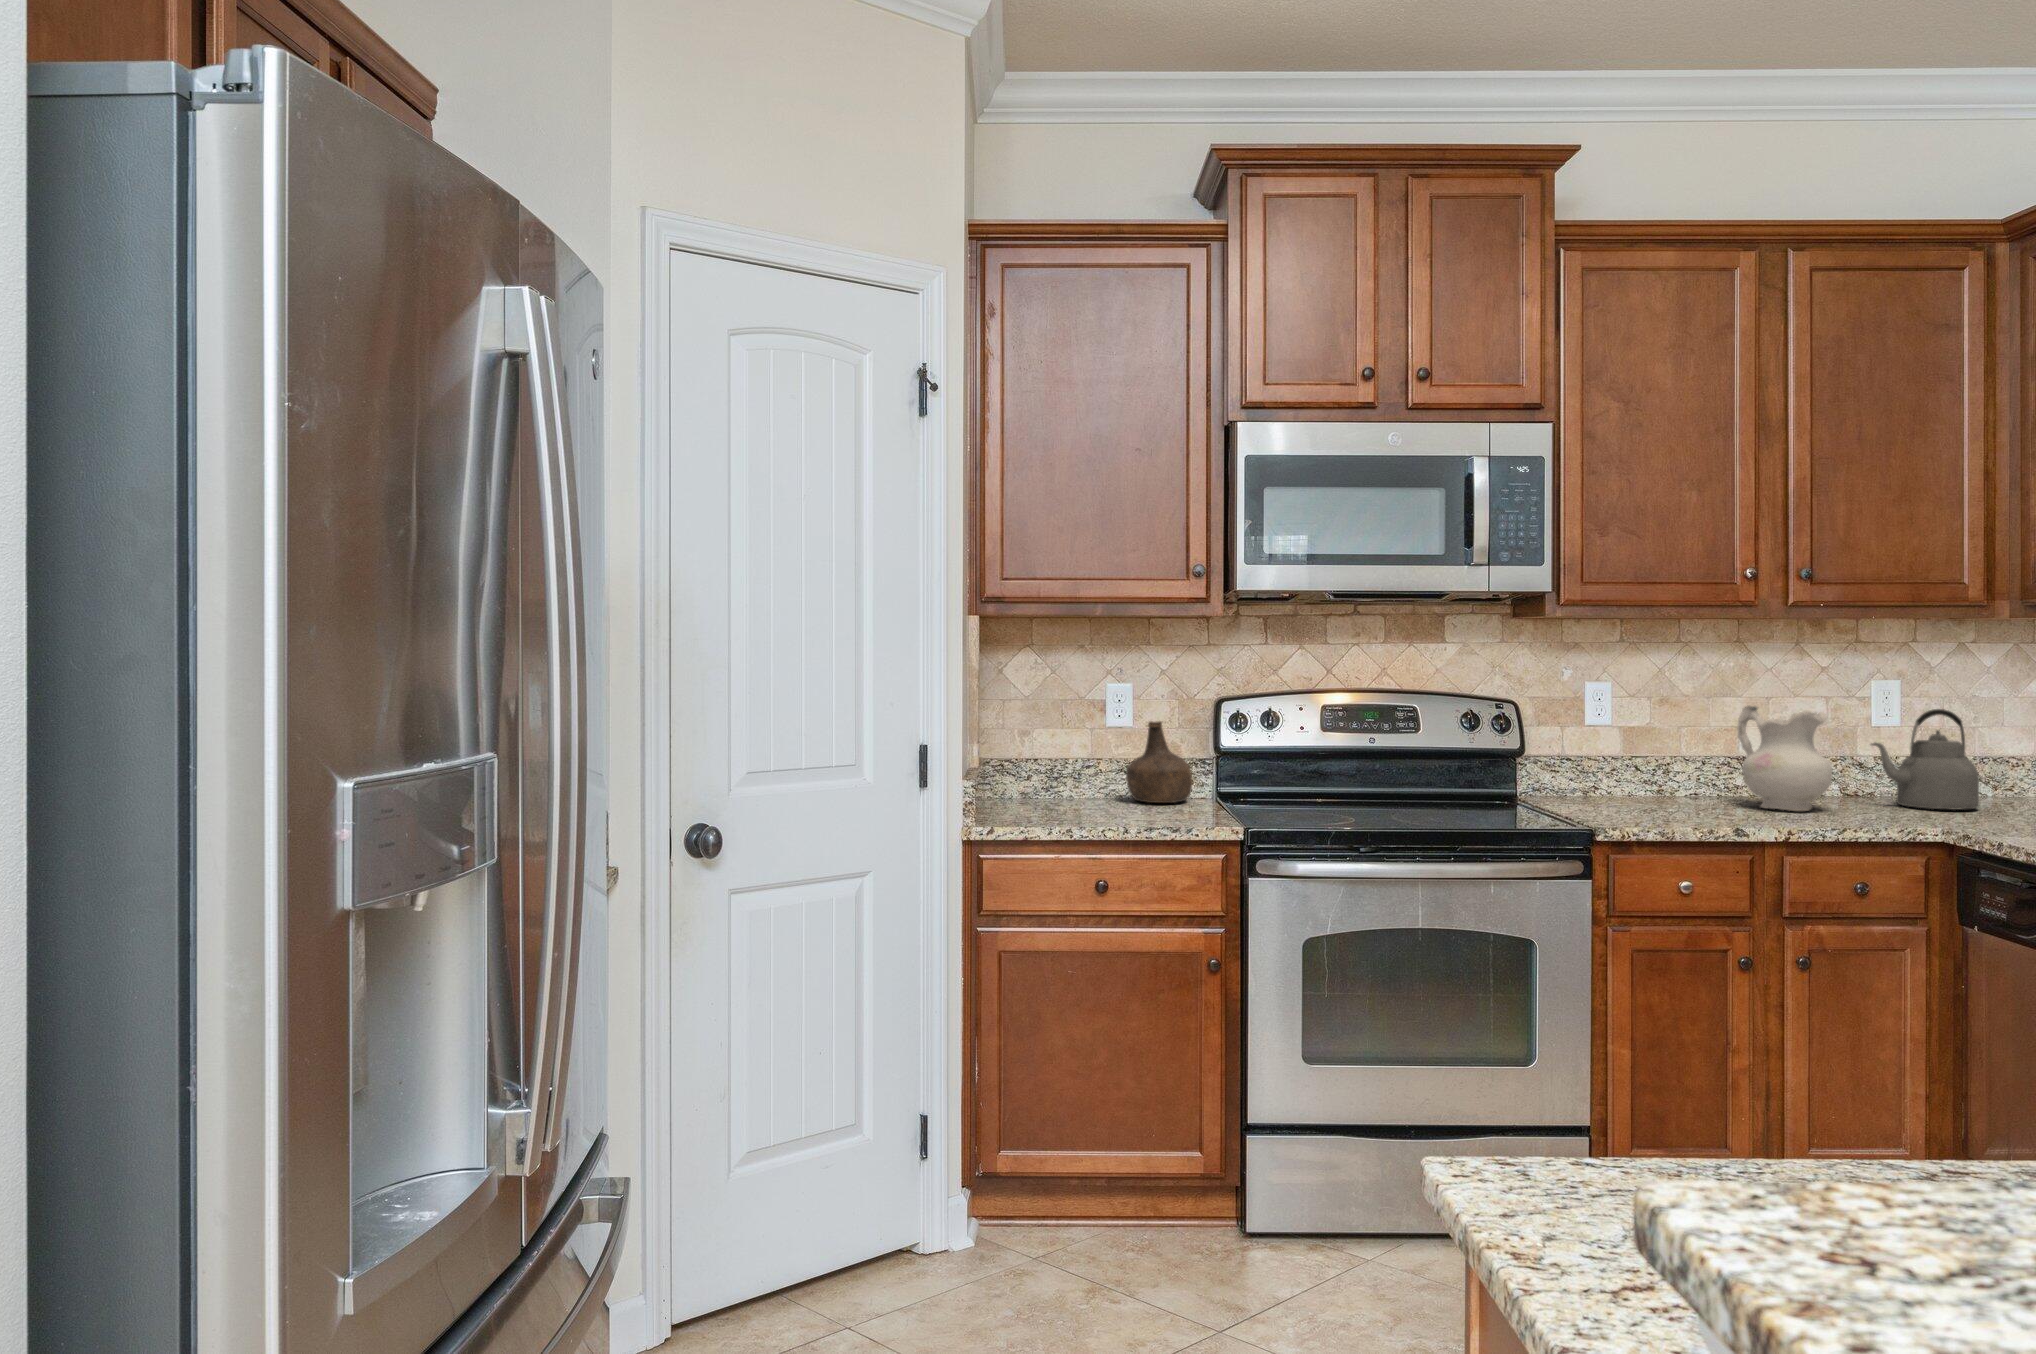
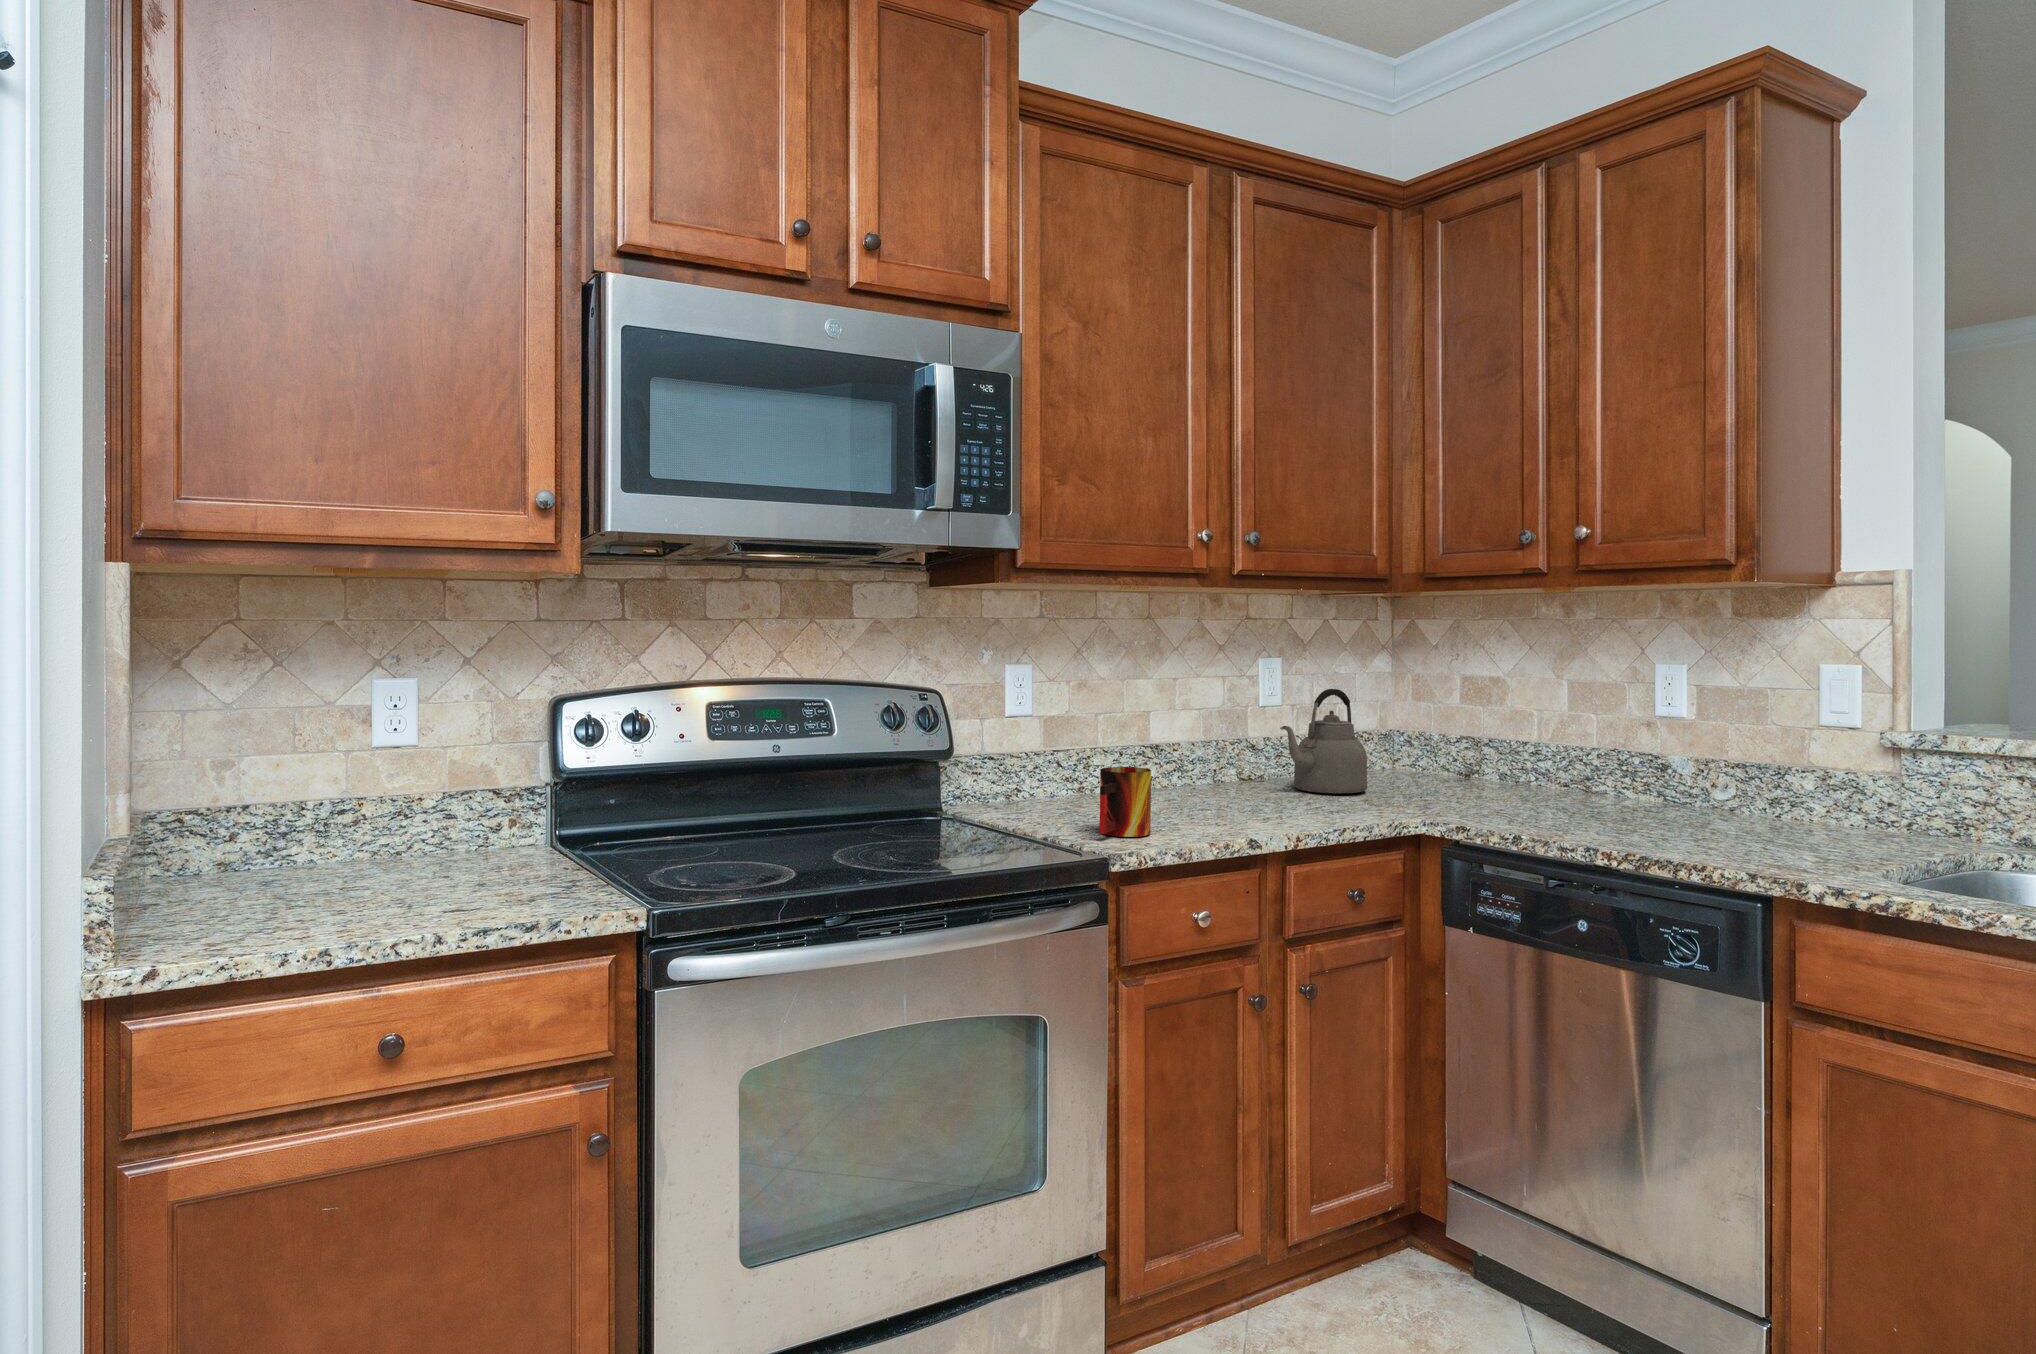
ceramic pitcher: present [1738,705,1833,811] -> none [1164,689,1262,808]
bottle: present [1126,721,1192,803] -> none [412,737,524,867]
mug: none [1625,765,1681,821] -> present [1099,767,1151,837]

